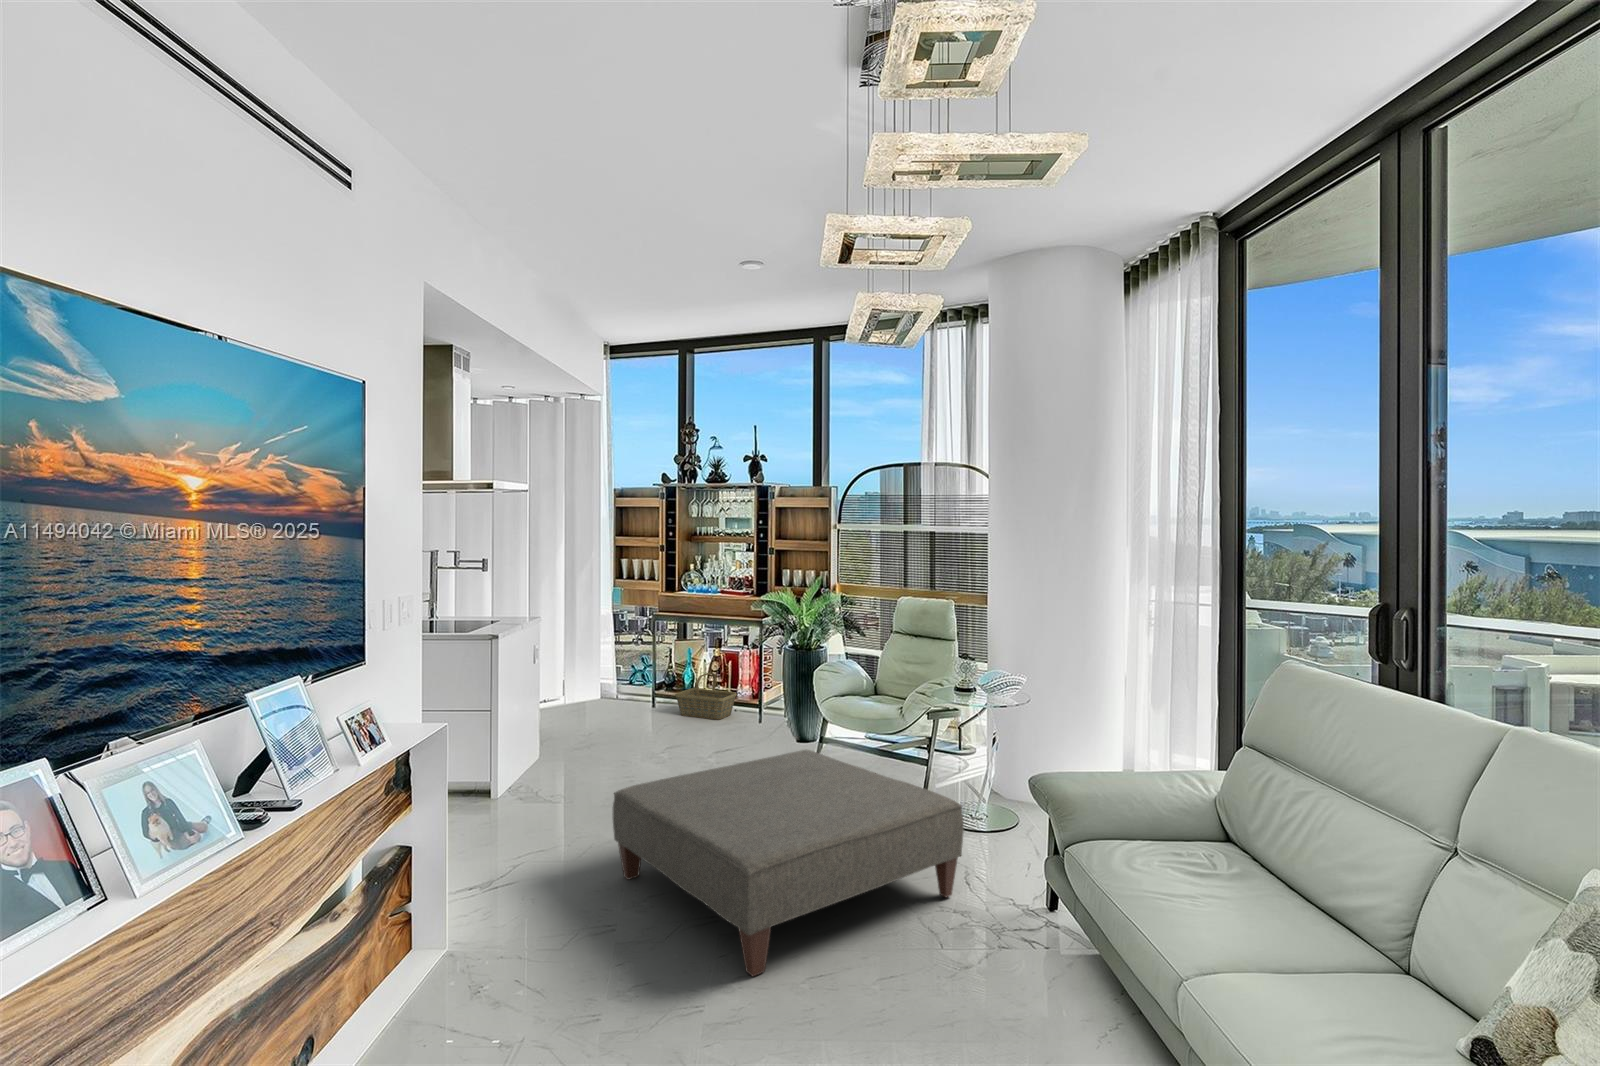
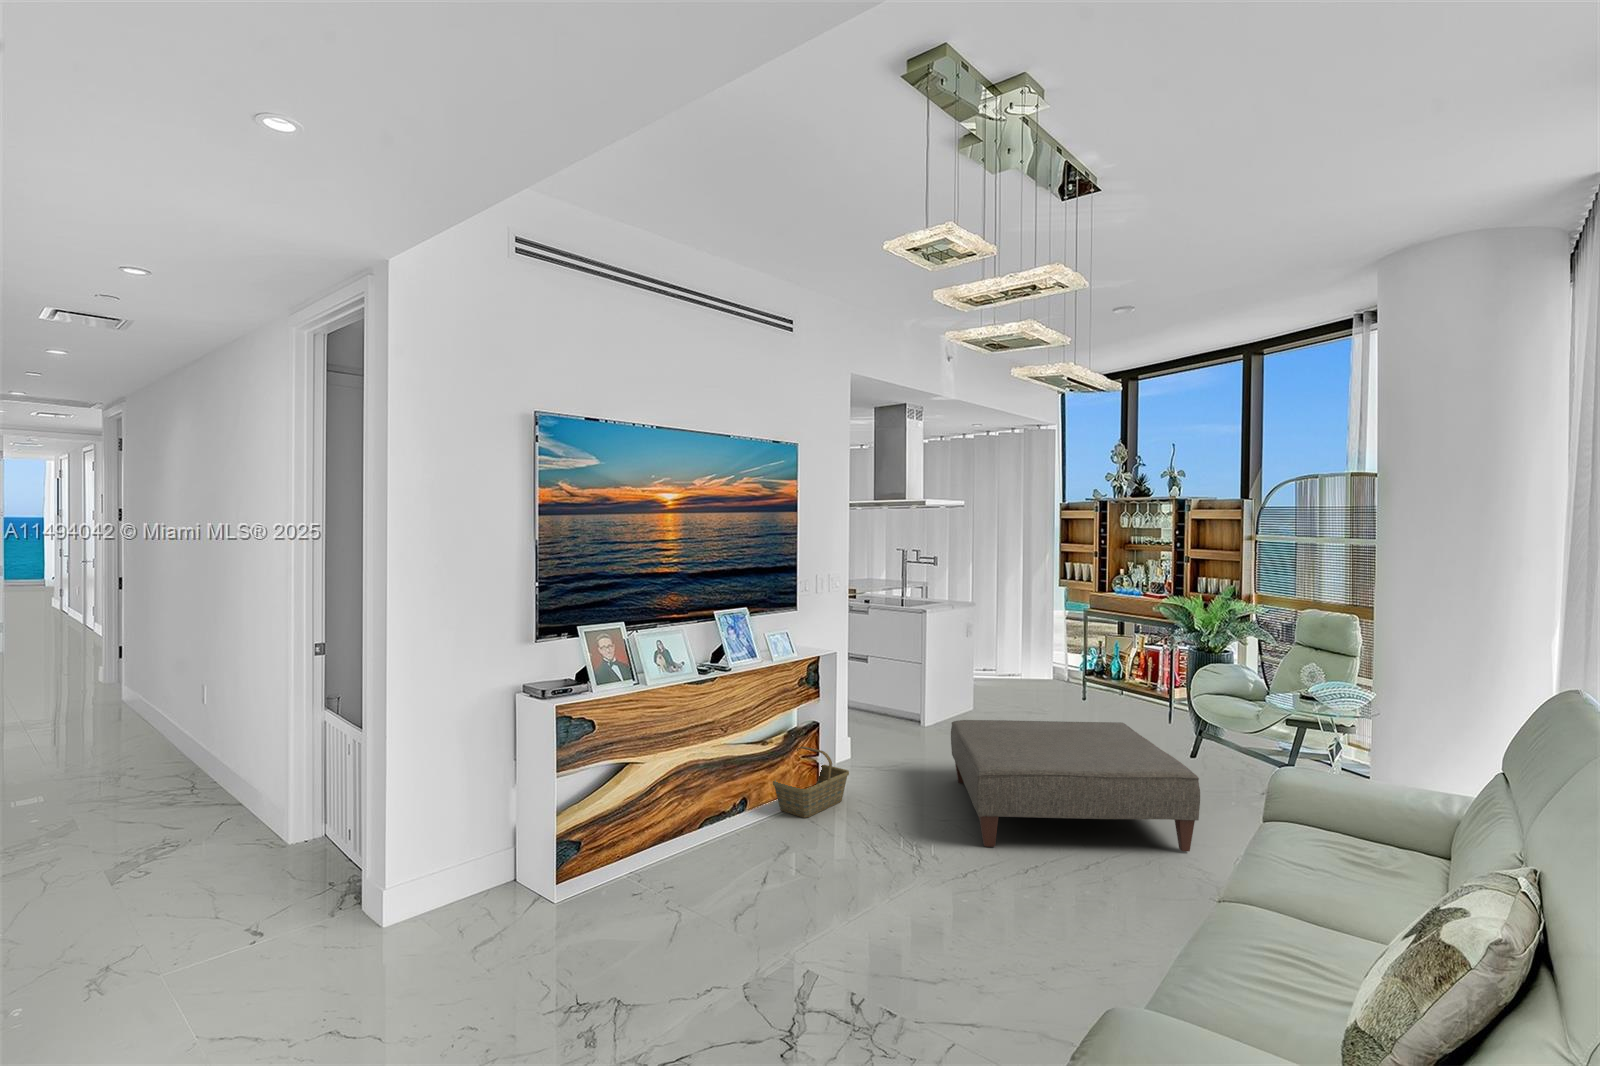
basket: present [675,672,737,720] -> present [773,747,849,818]

